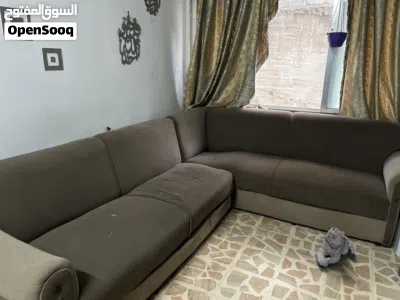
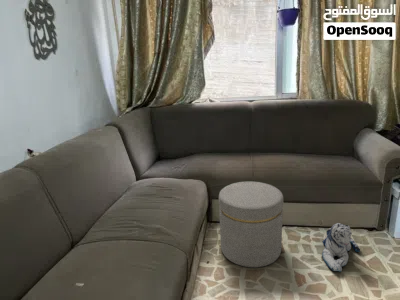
ottoman: none [234,178,289,248] -> present [219,181,283,267]

